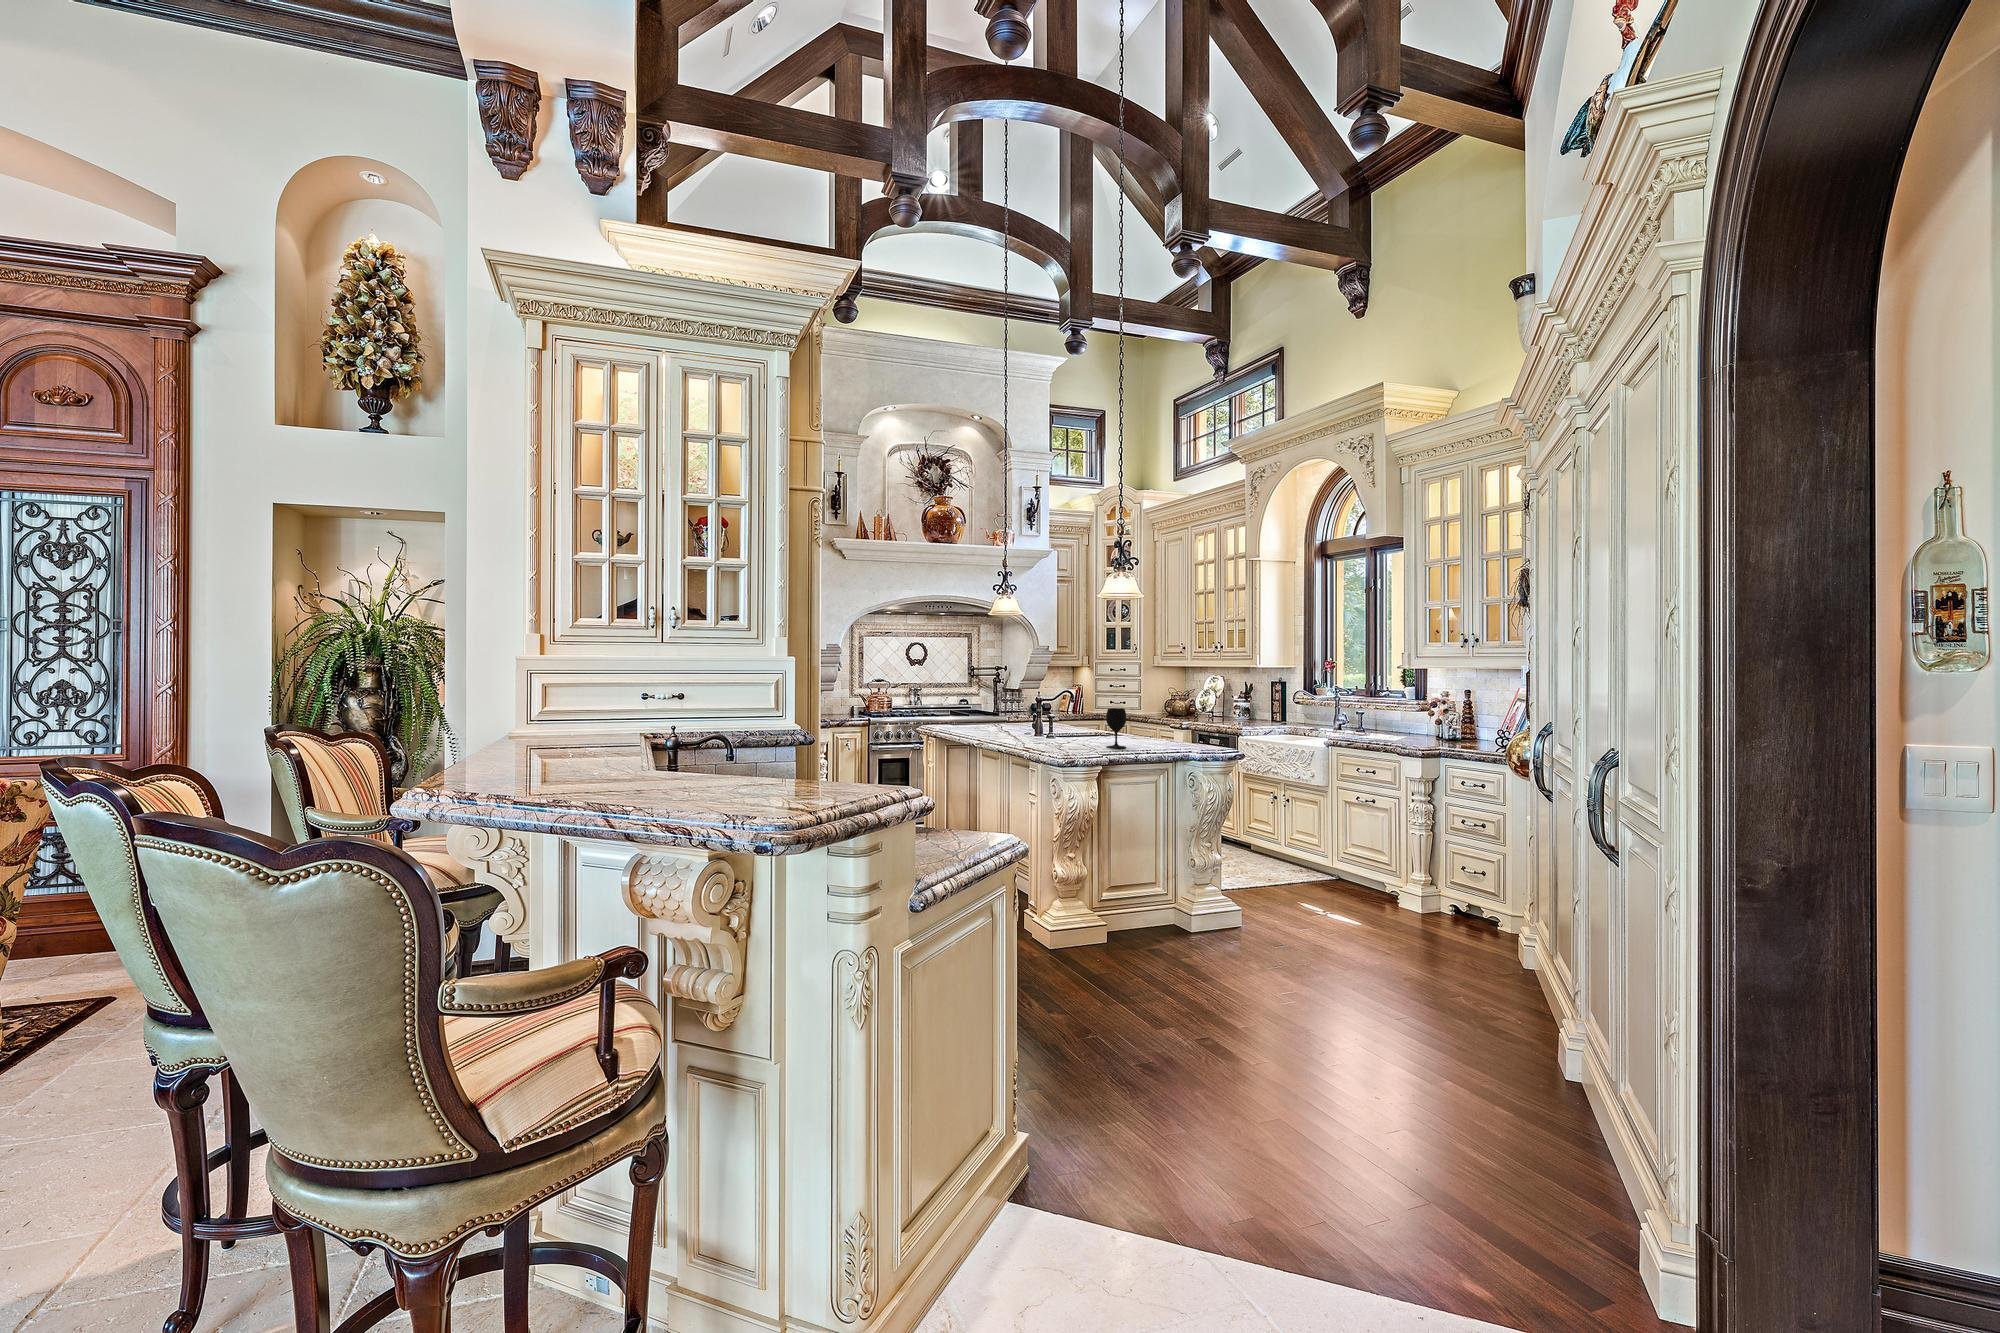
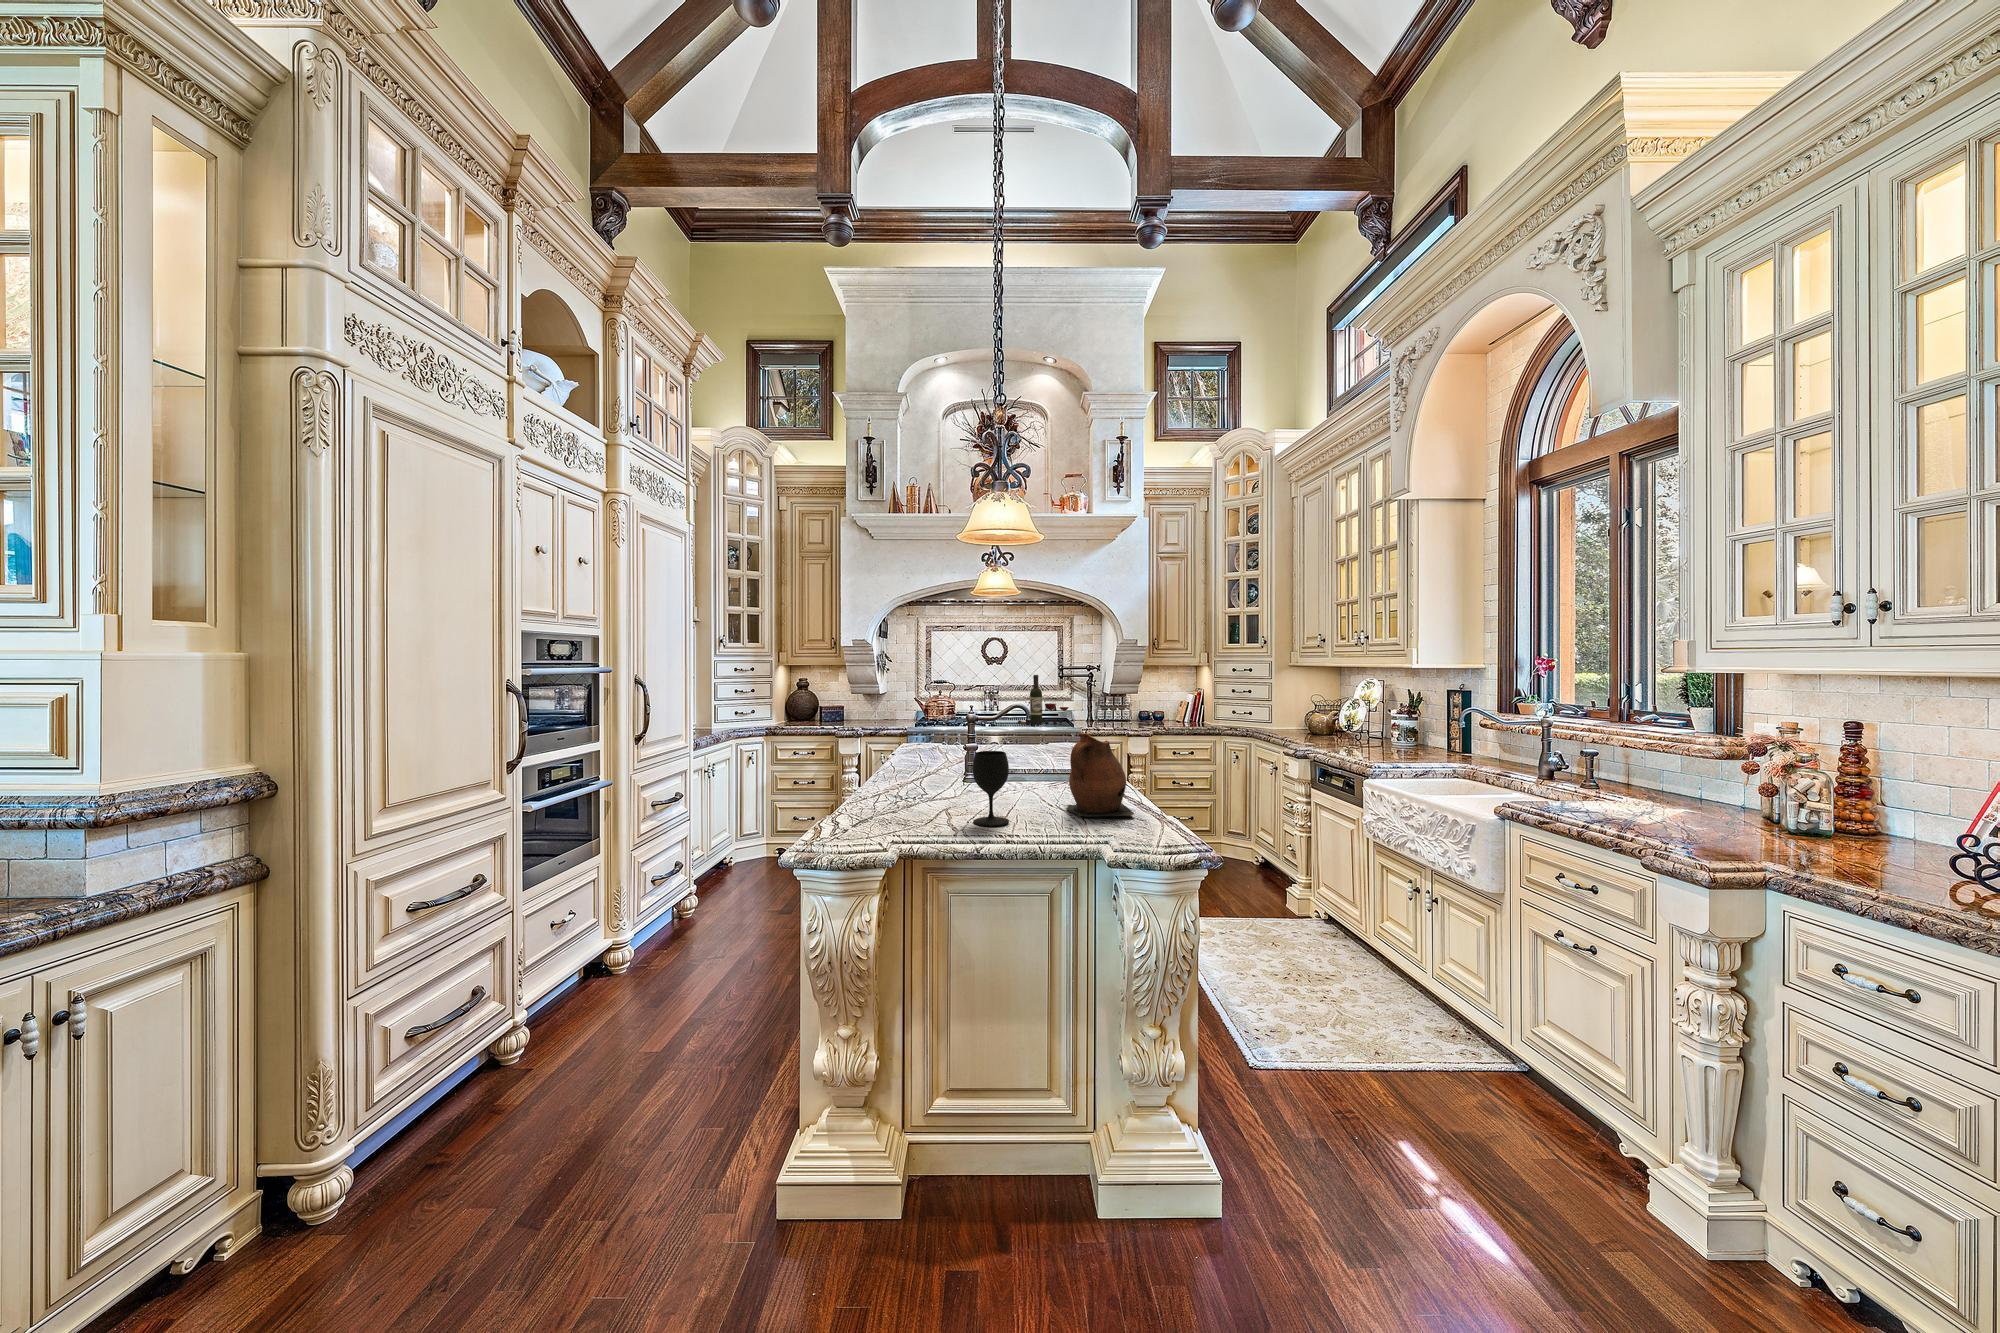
wine bottle: none [951,674,995,716] -> present [1018,675,1069,725]
ceramic pitcher: none [1131,700,1175,746] -> present [1066,733,1134,817]

